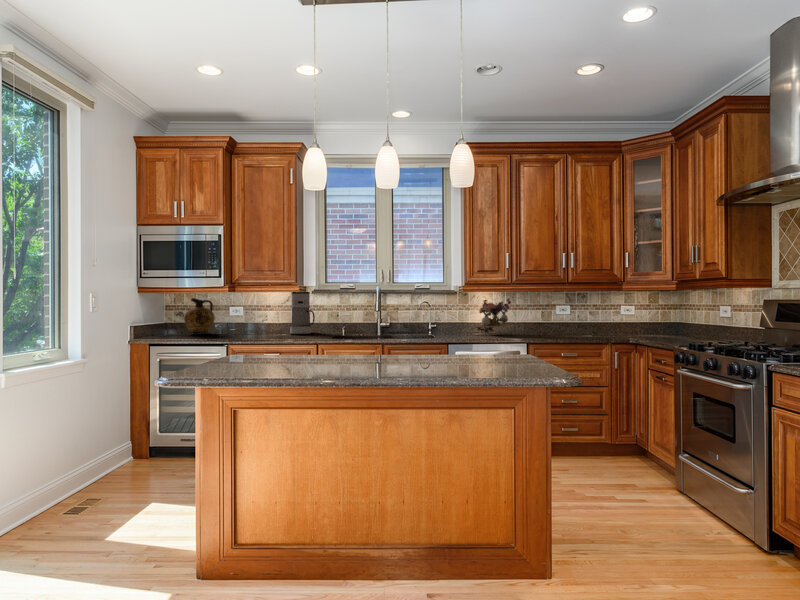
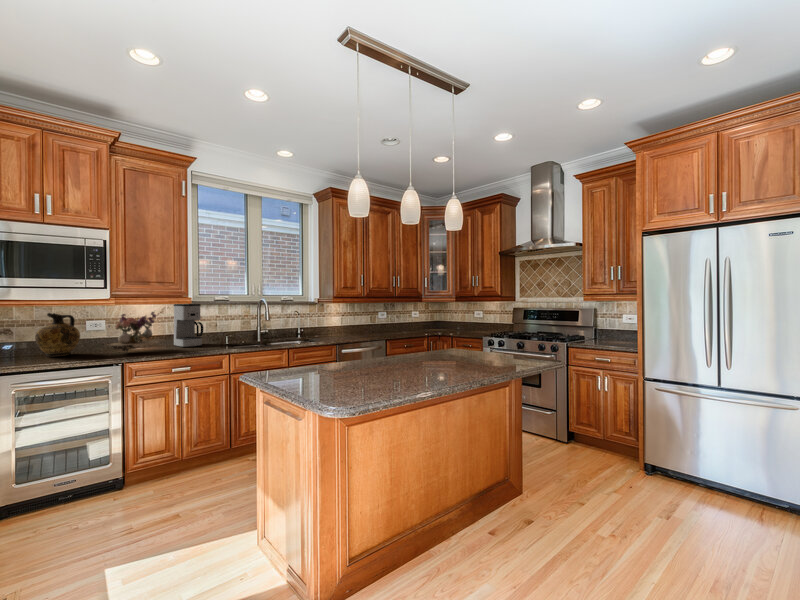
flower arrangement: present [474,298,515,333] -> present [107,312,161,352]

